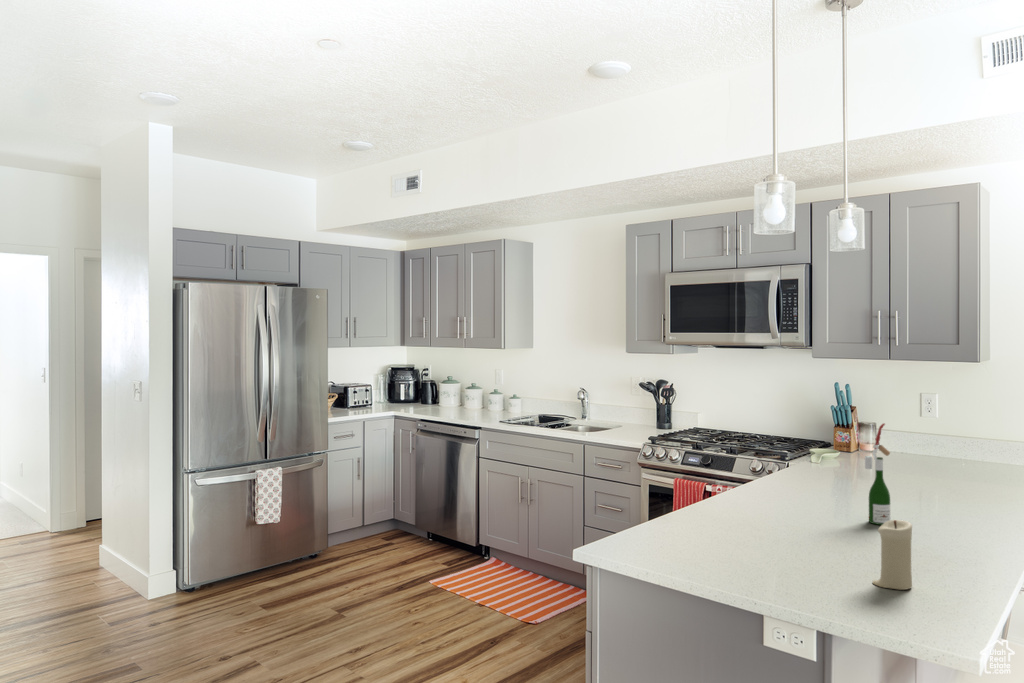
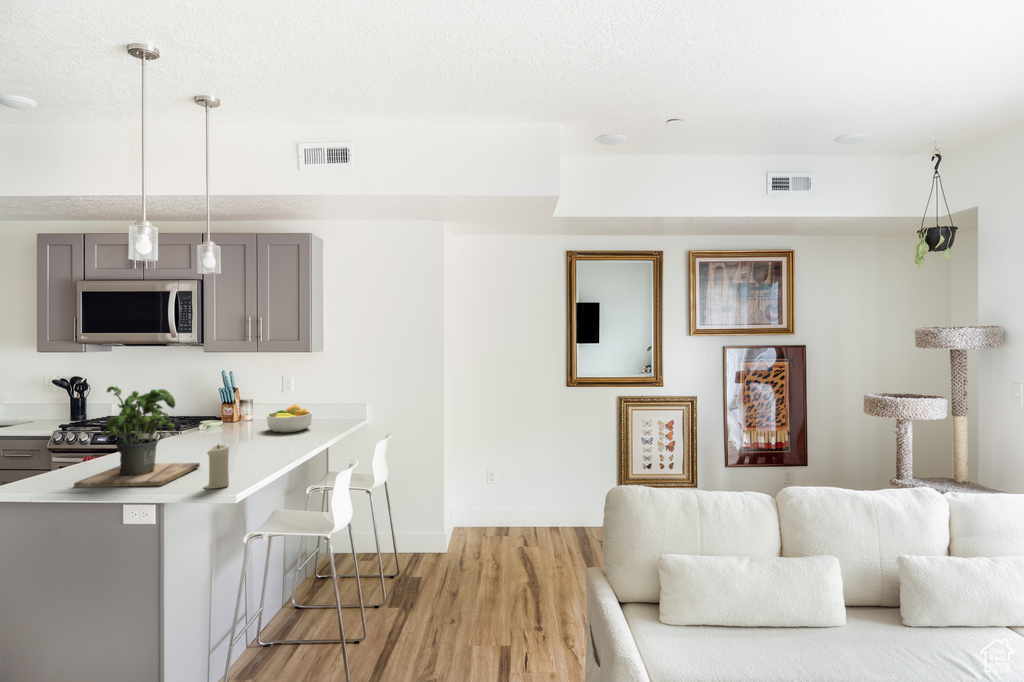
potted plant: none [698,413,846,564] -> present [74,386,200,487]
wine bottle: present [865,424,890,525] -> none [220,390,243,458]
fruit bowl: none [908,441,986,486] -> present [267,405,312,433]

